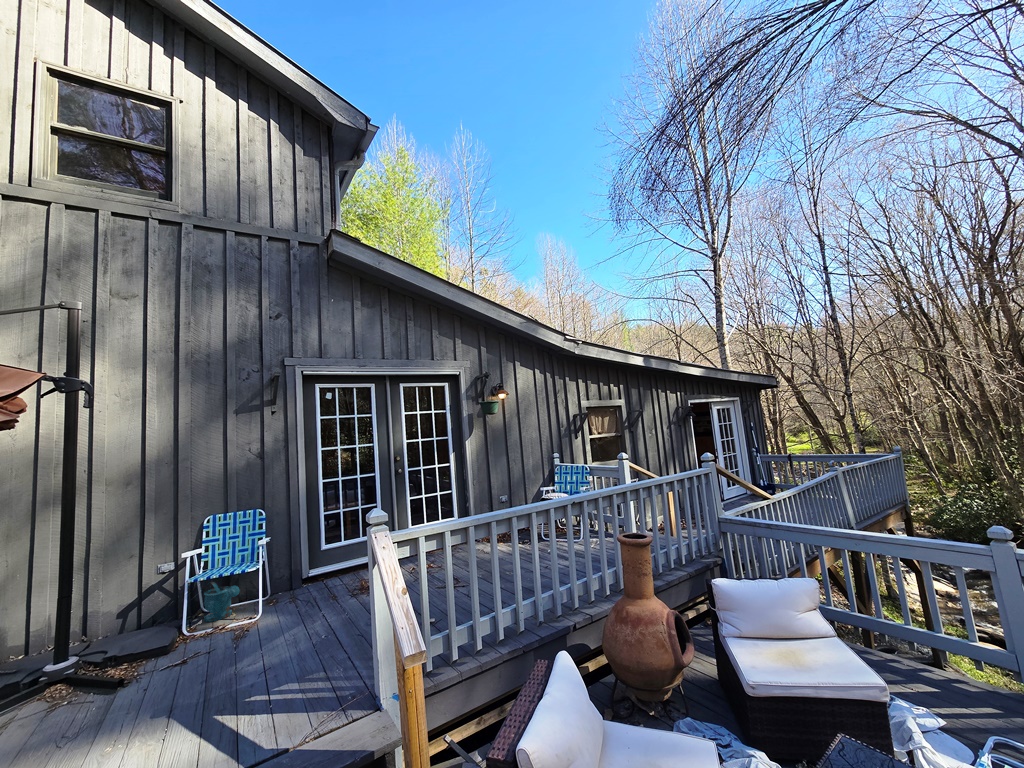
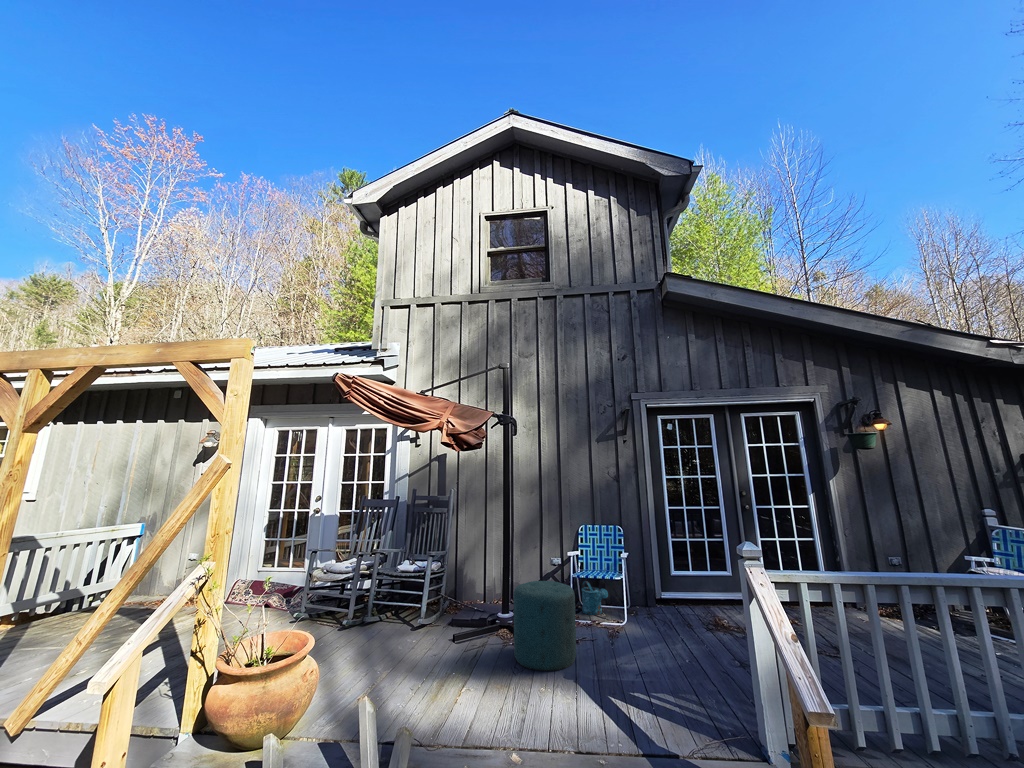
ottoman: none [62,597,178,732] -> present [514,581,576,671]

